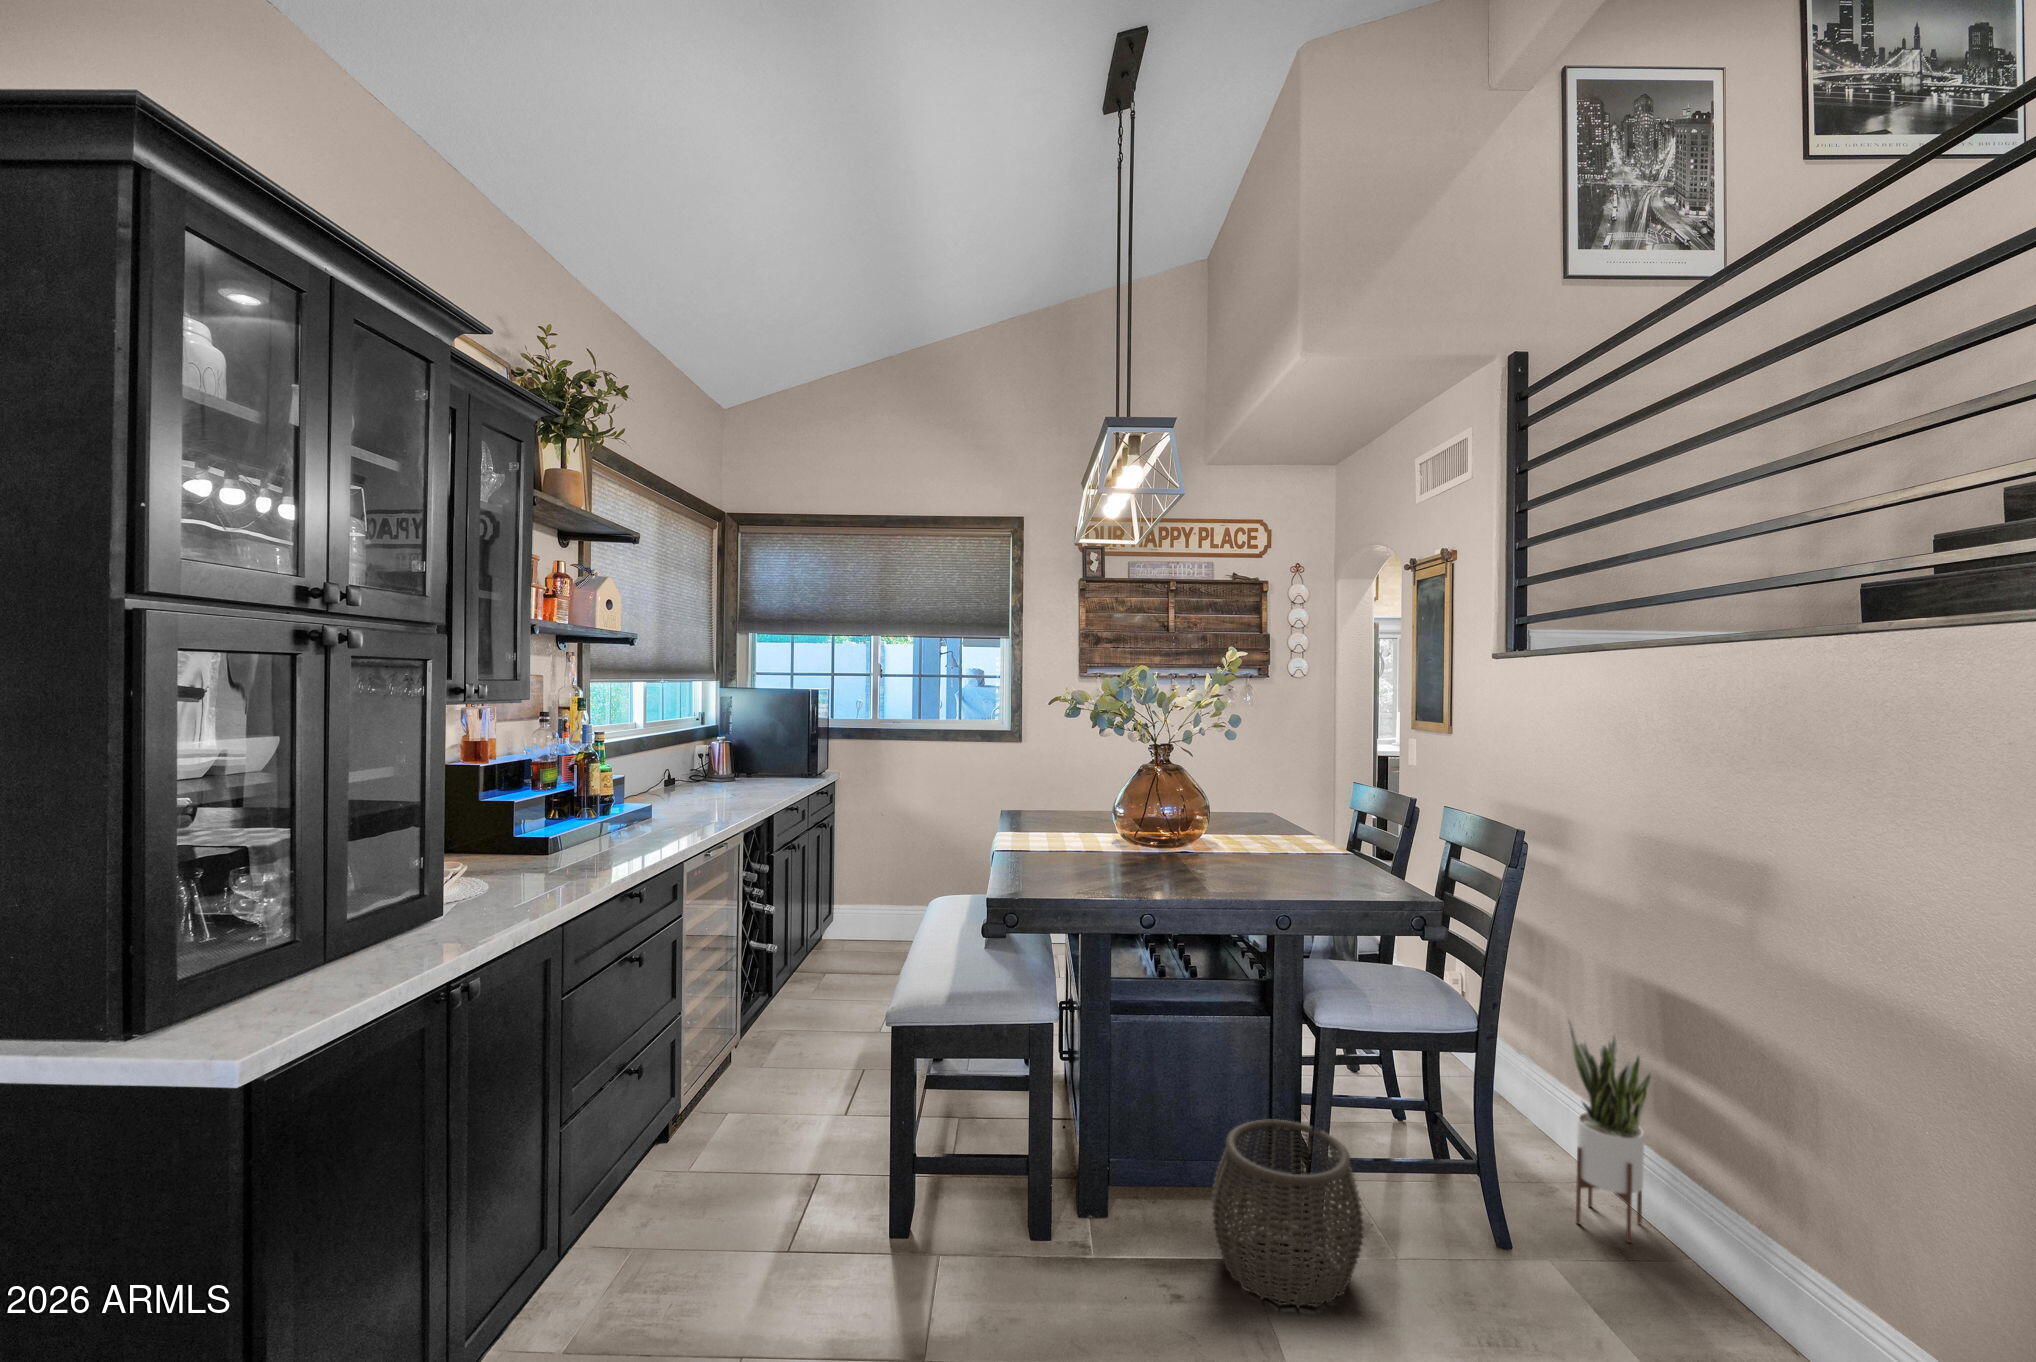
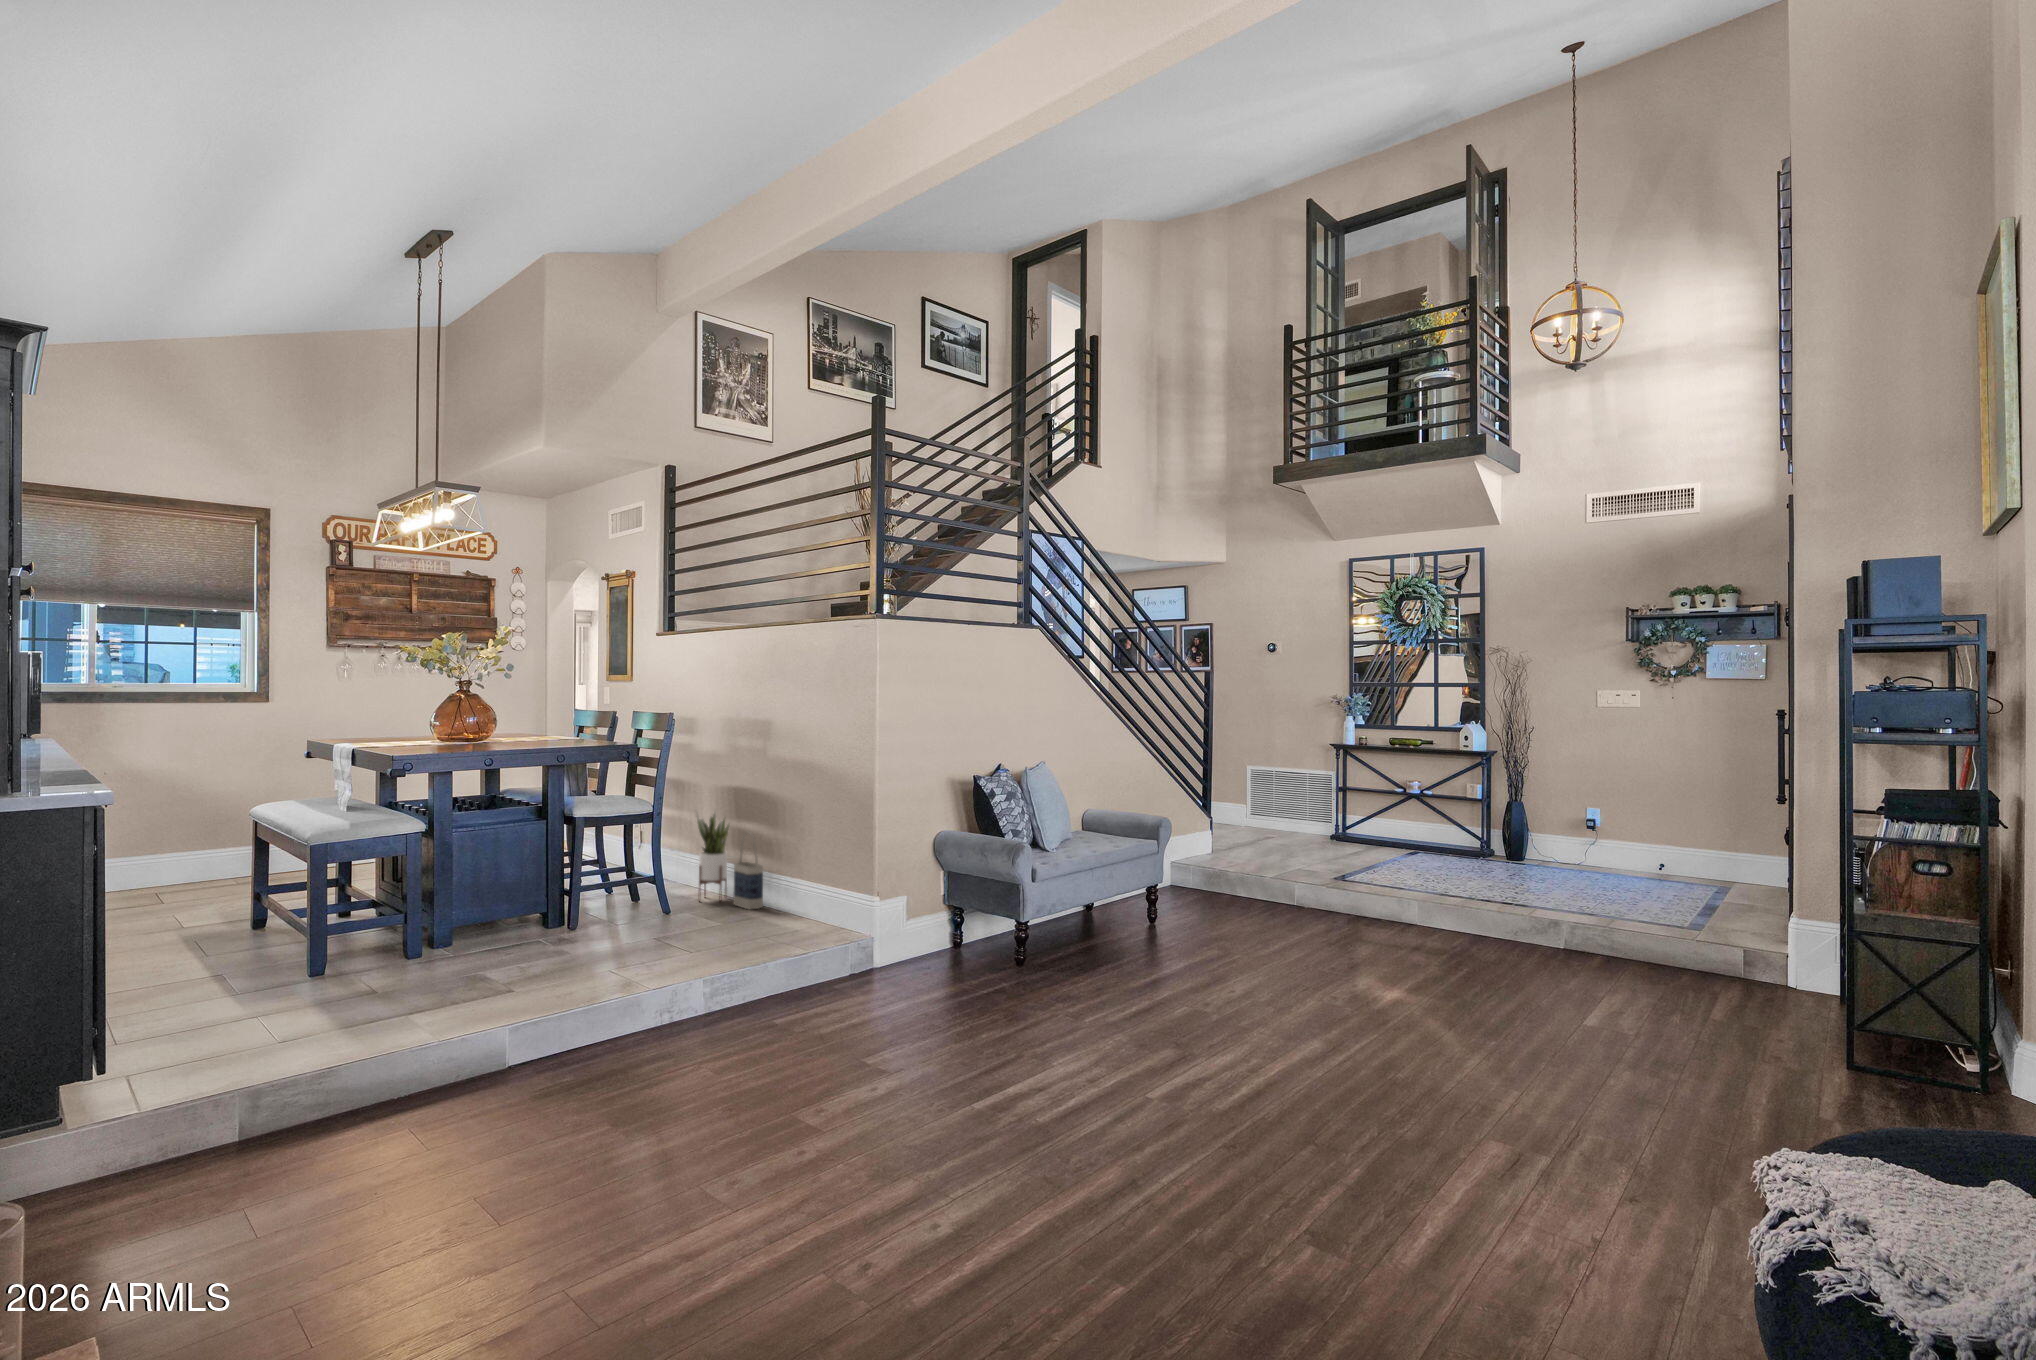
bag: none [1664,1119,1749,1321] -> present [733,832,763,909]
woven basket: present [1211,1120,1364,1308] -> none [523,866,604,941]

